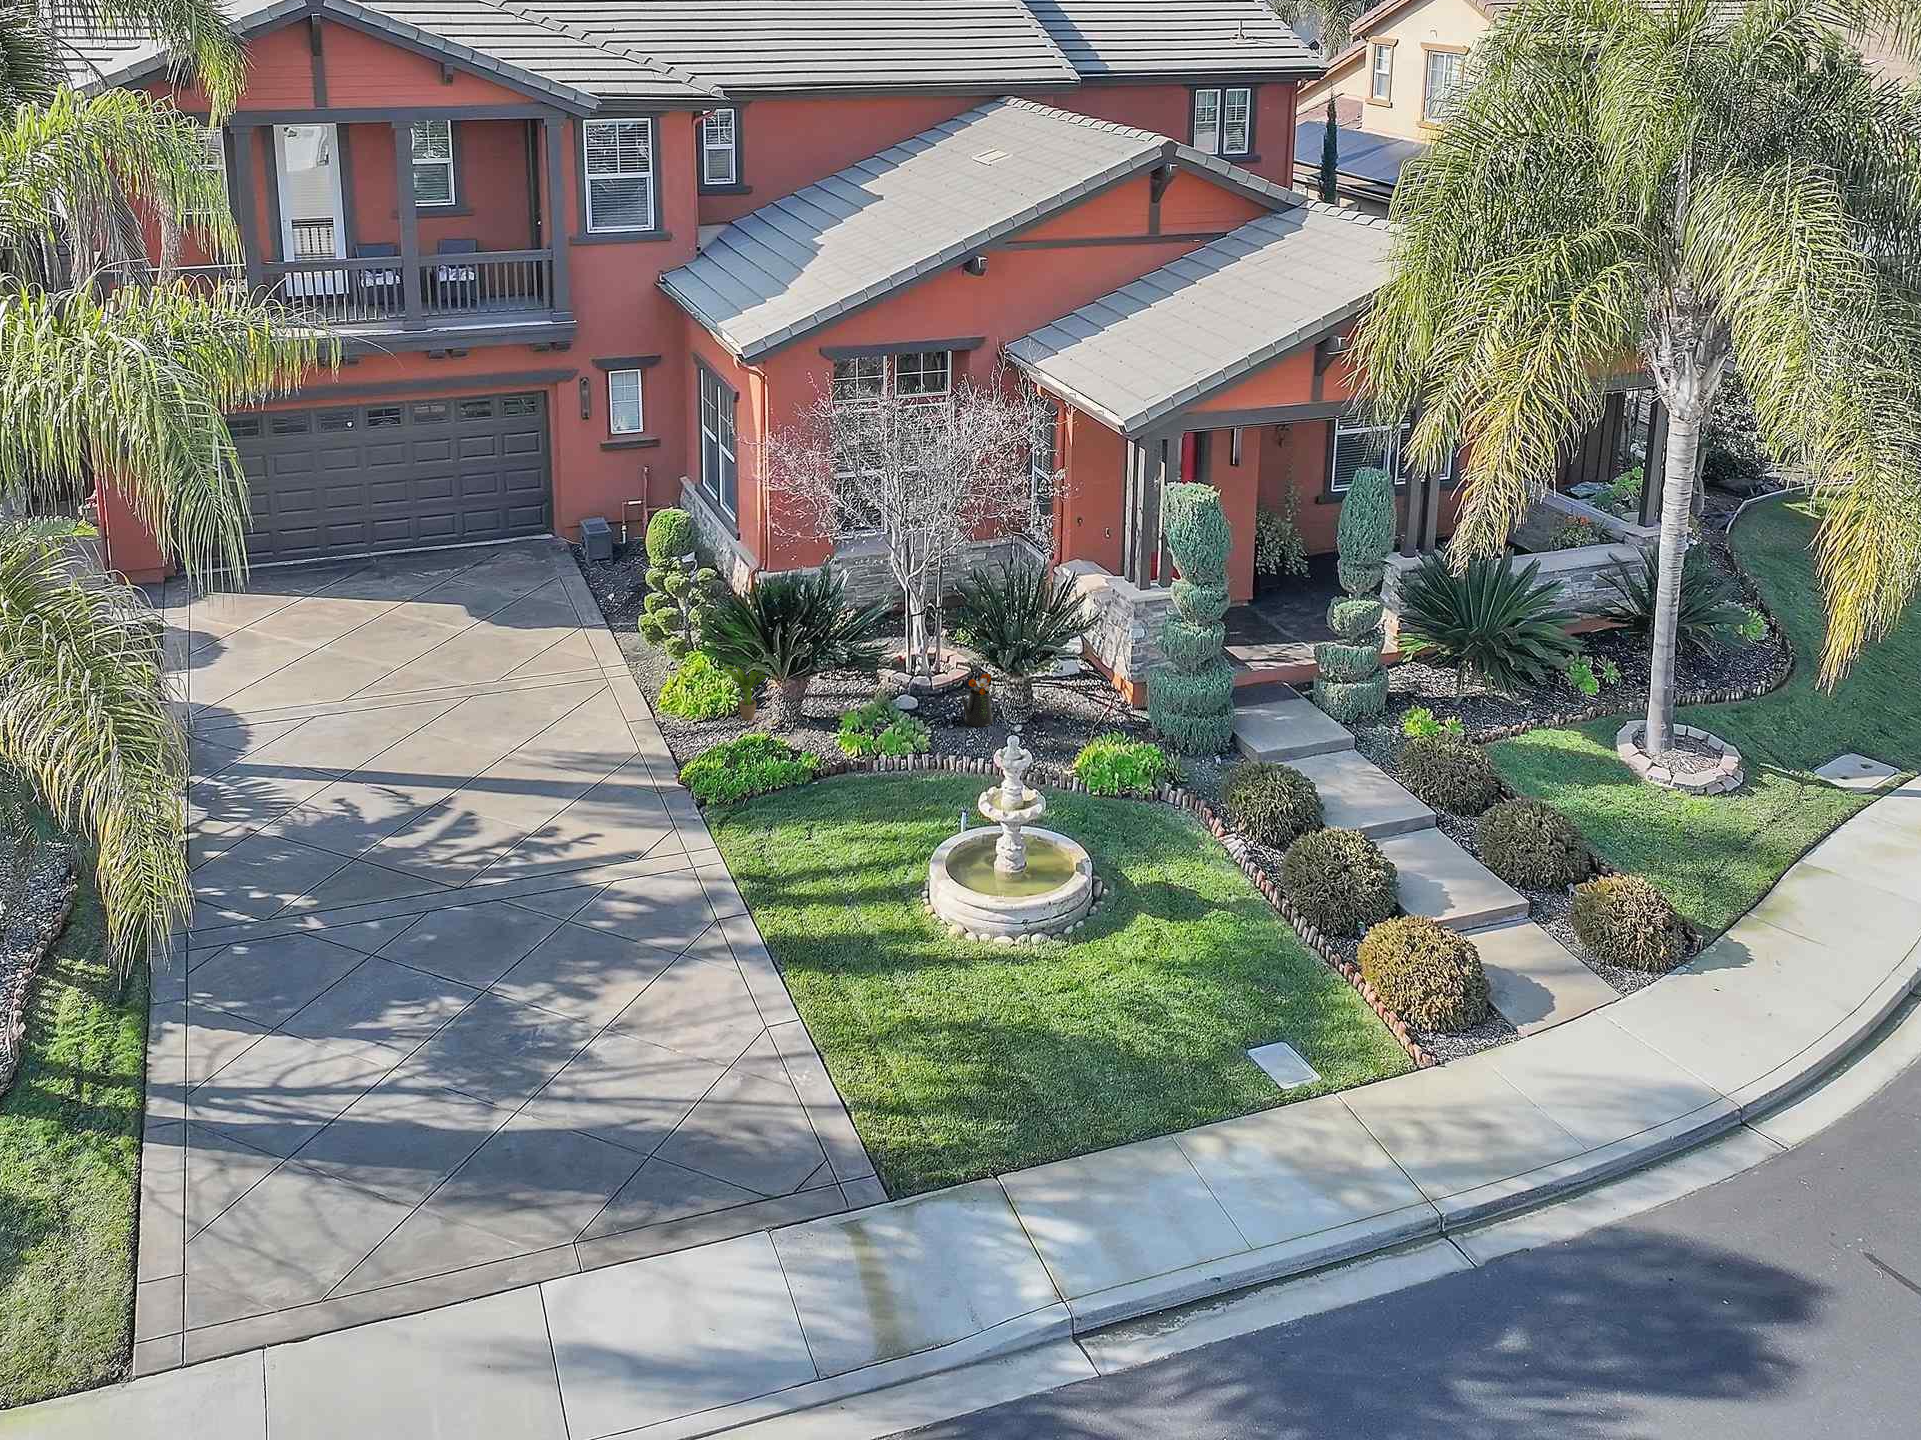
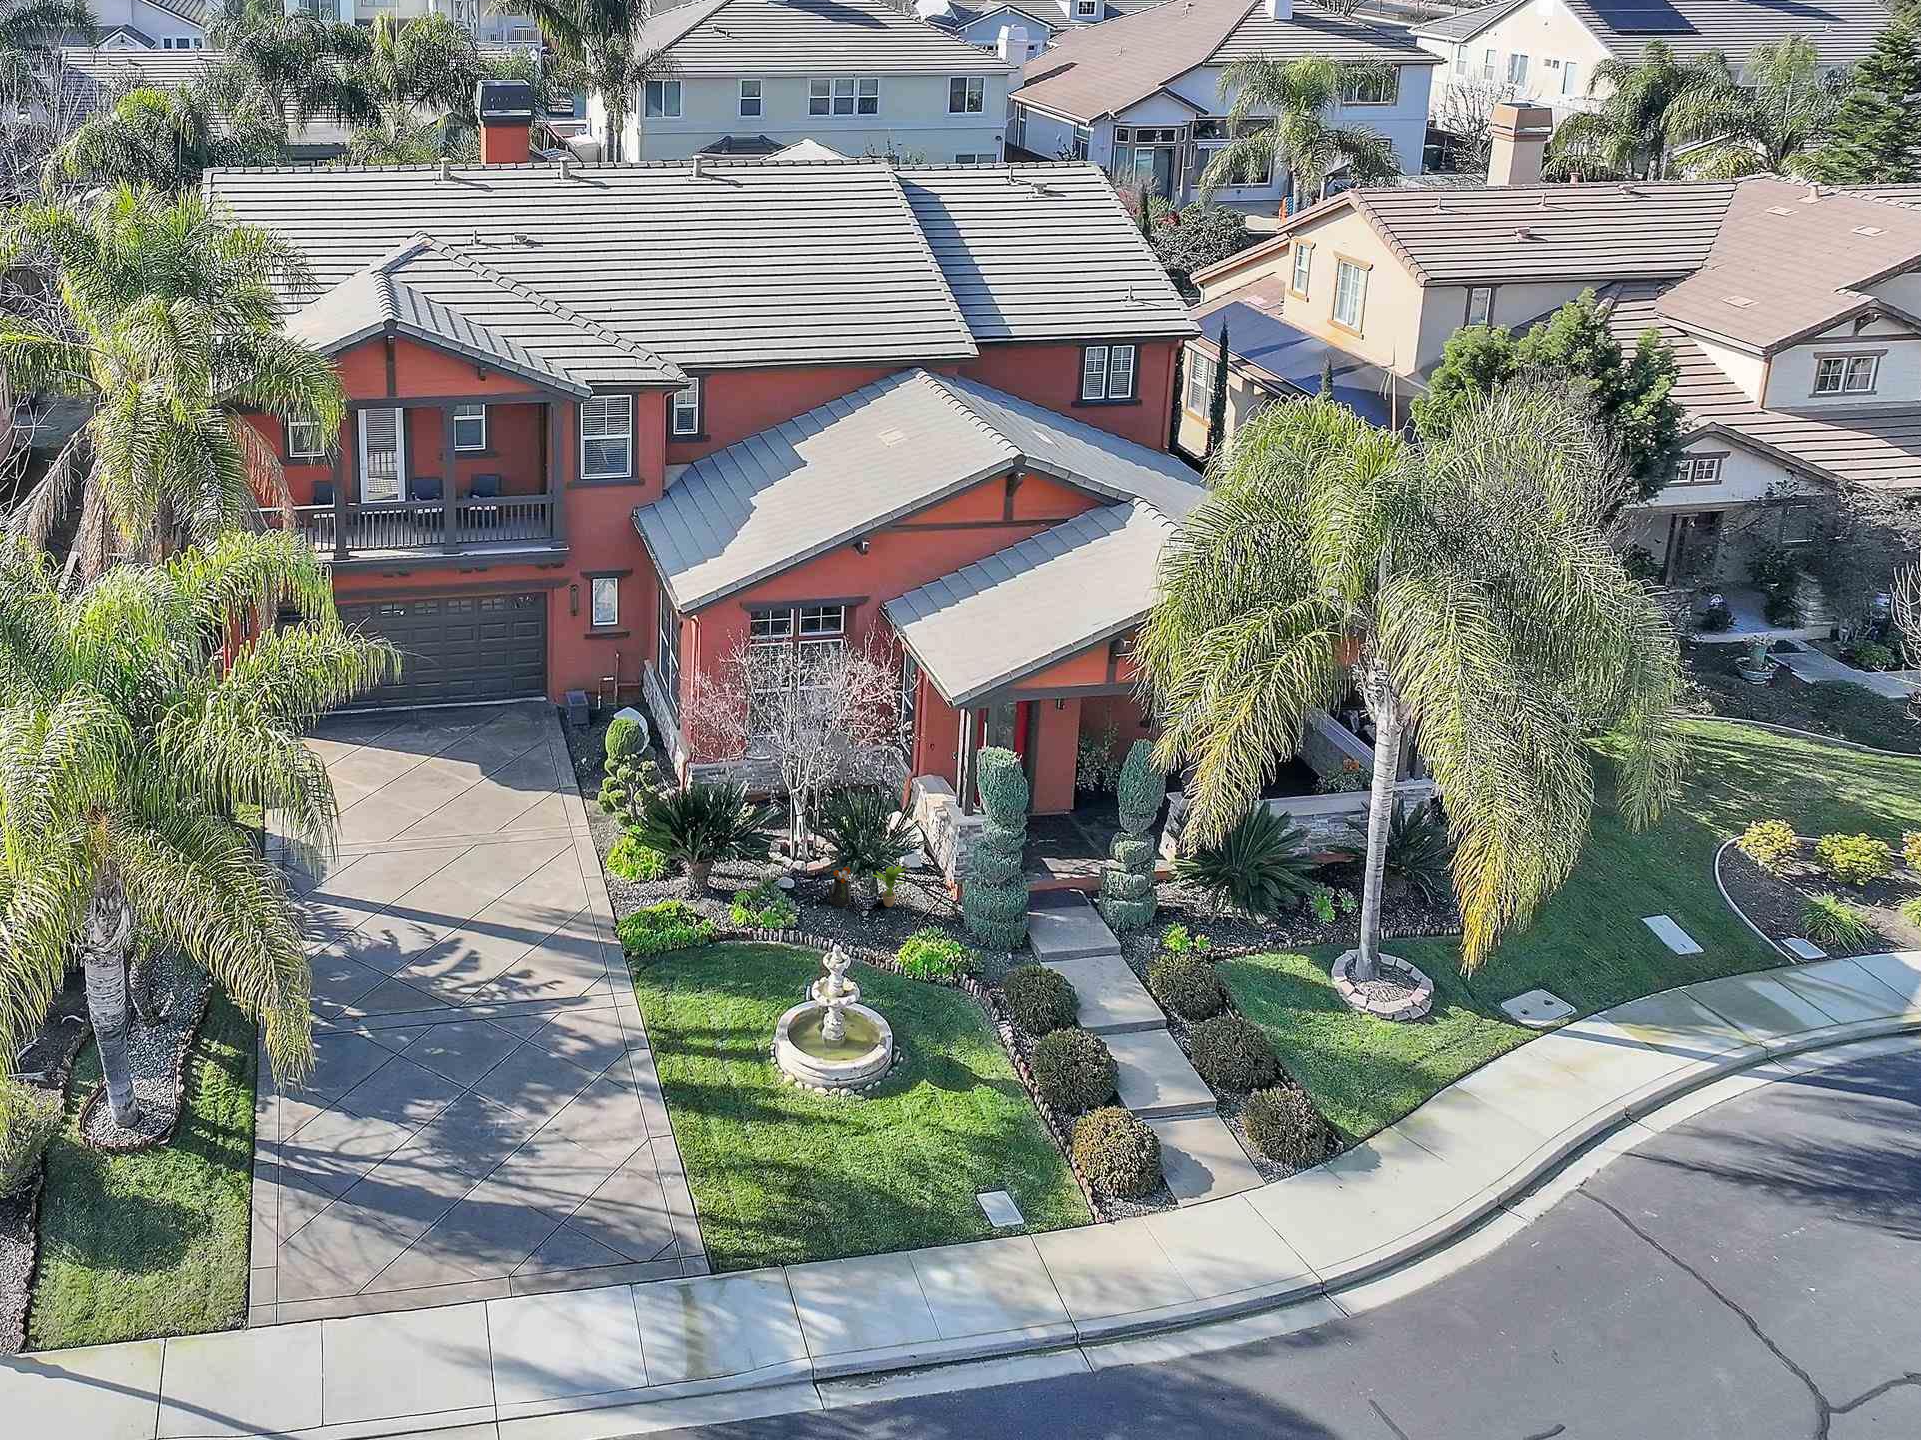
potted plant: present [723,665,768,720] -> present [873,864,907,907]

